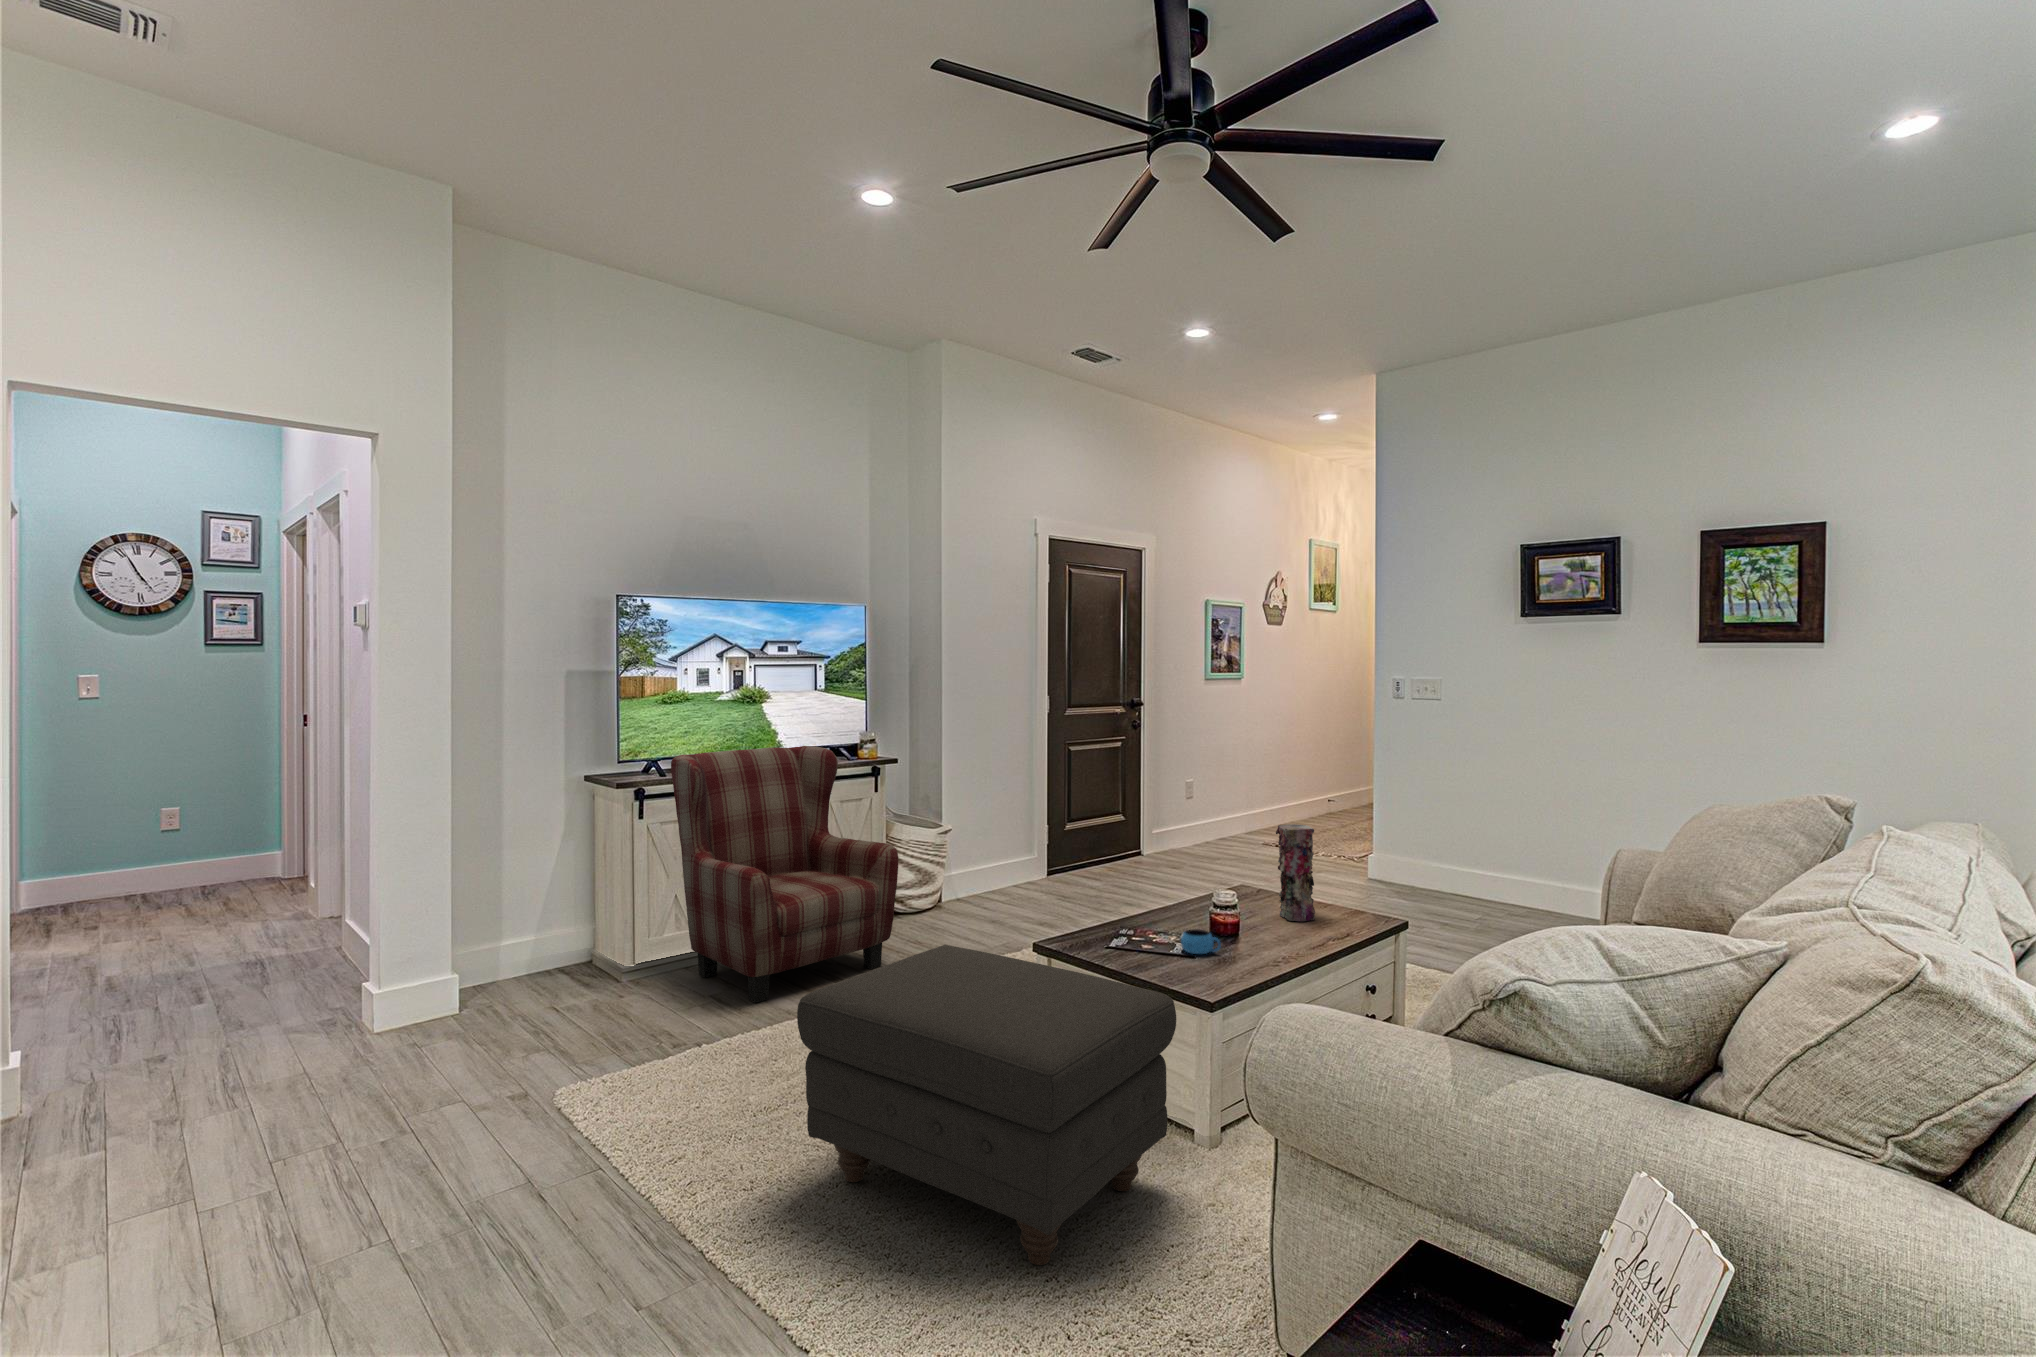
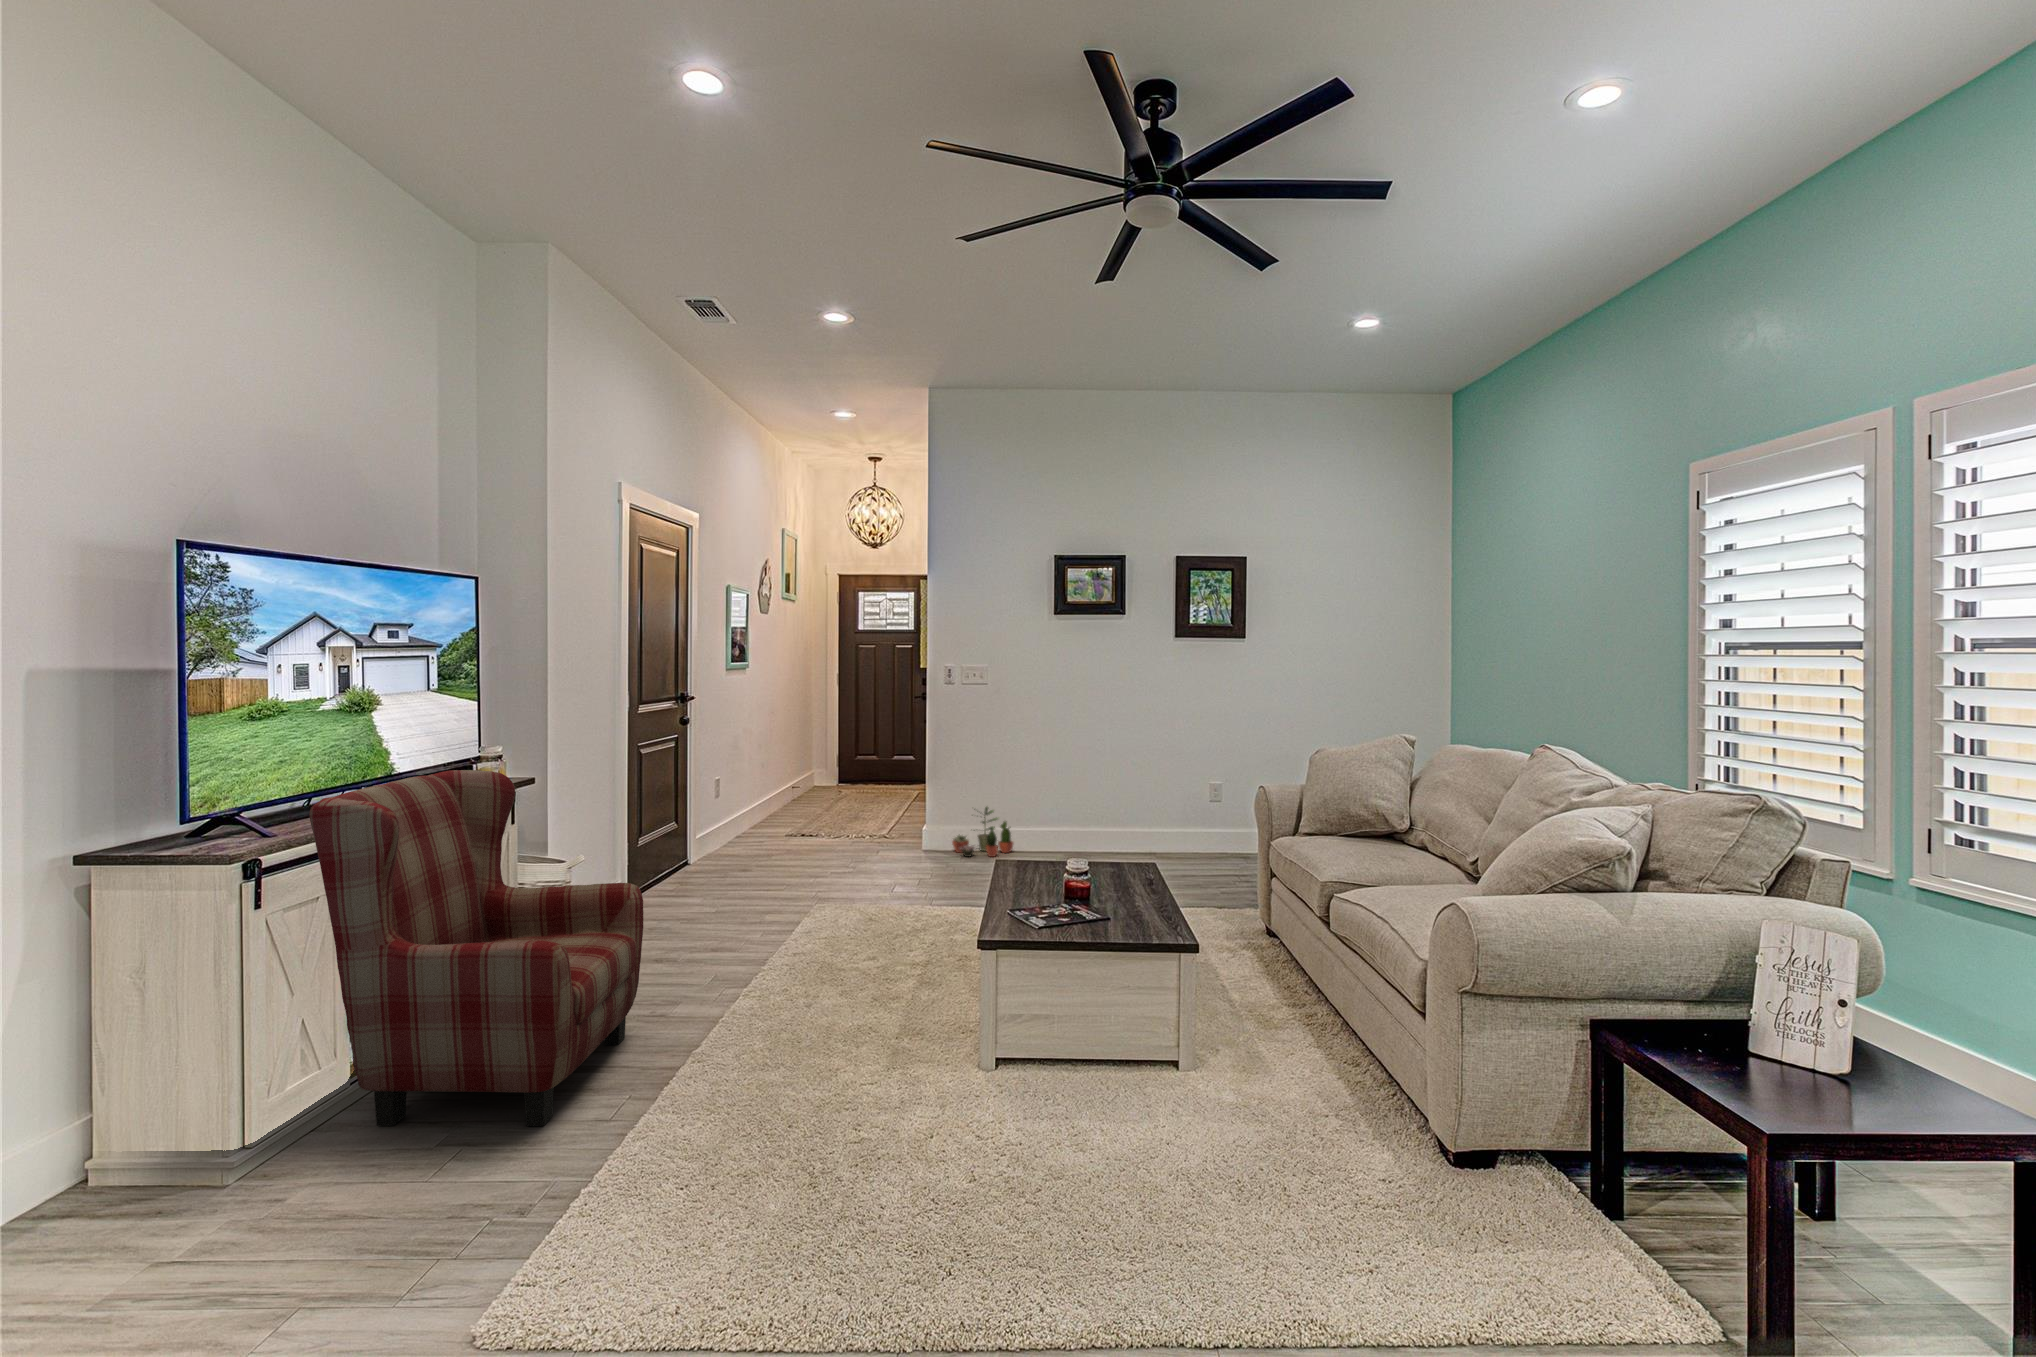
vase: present [1276,824,1315,921] -> none [1096,796,1130,880]
potted plant: none [1390,839,1461,898] -> present [952,807,1013,857]
mug: present [1181,929,1221,954] -> none [1103,897,1137,919]
ottoman: present [797,945,1176,1265] -> none [953,948,1308,1232]

